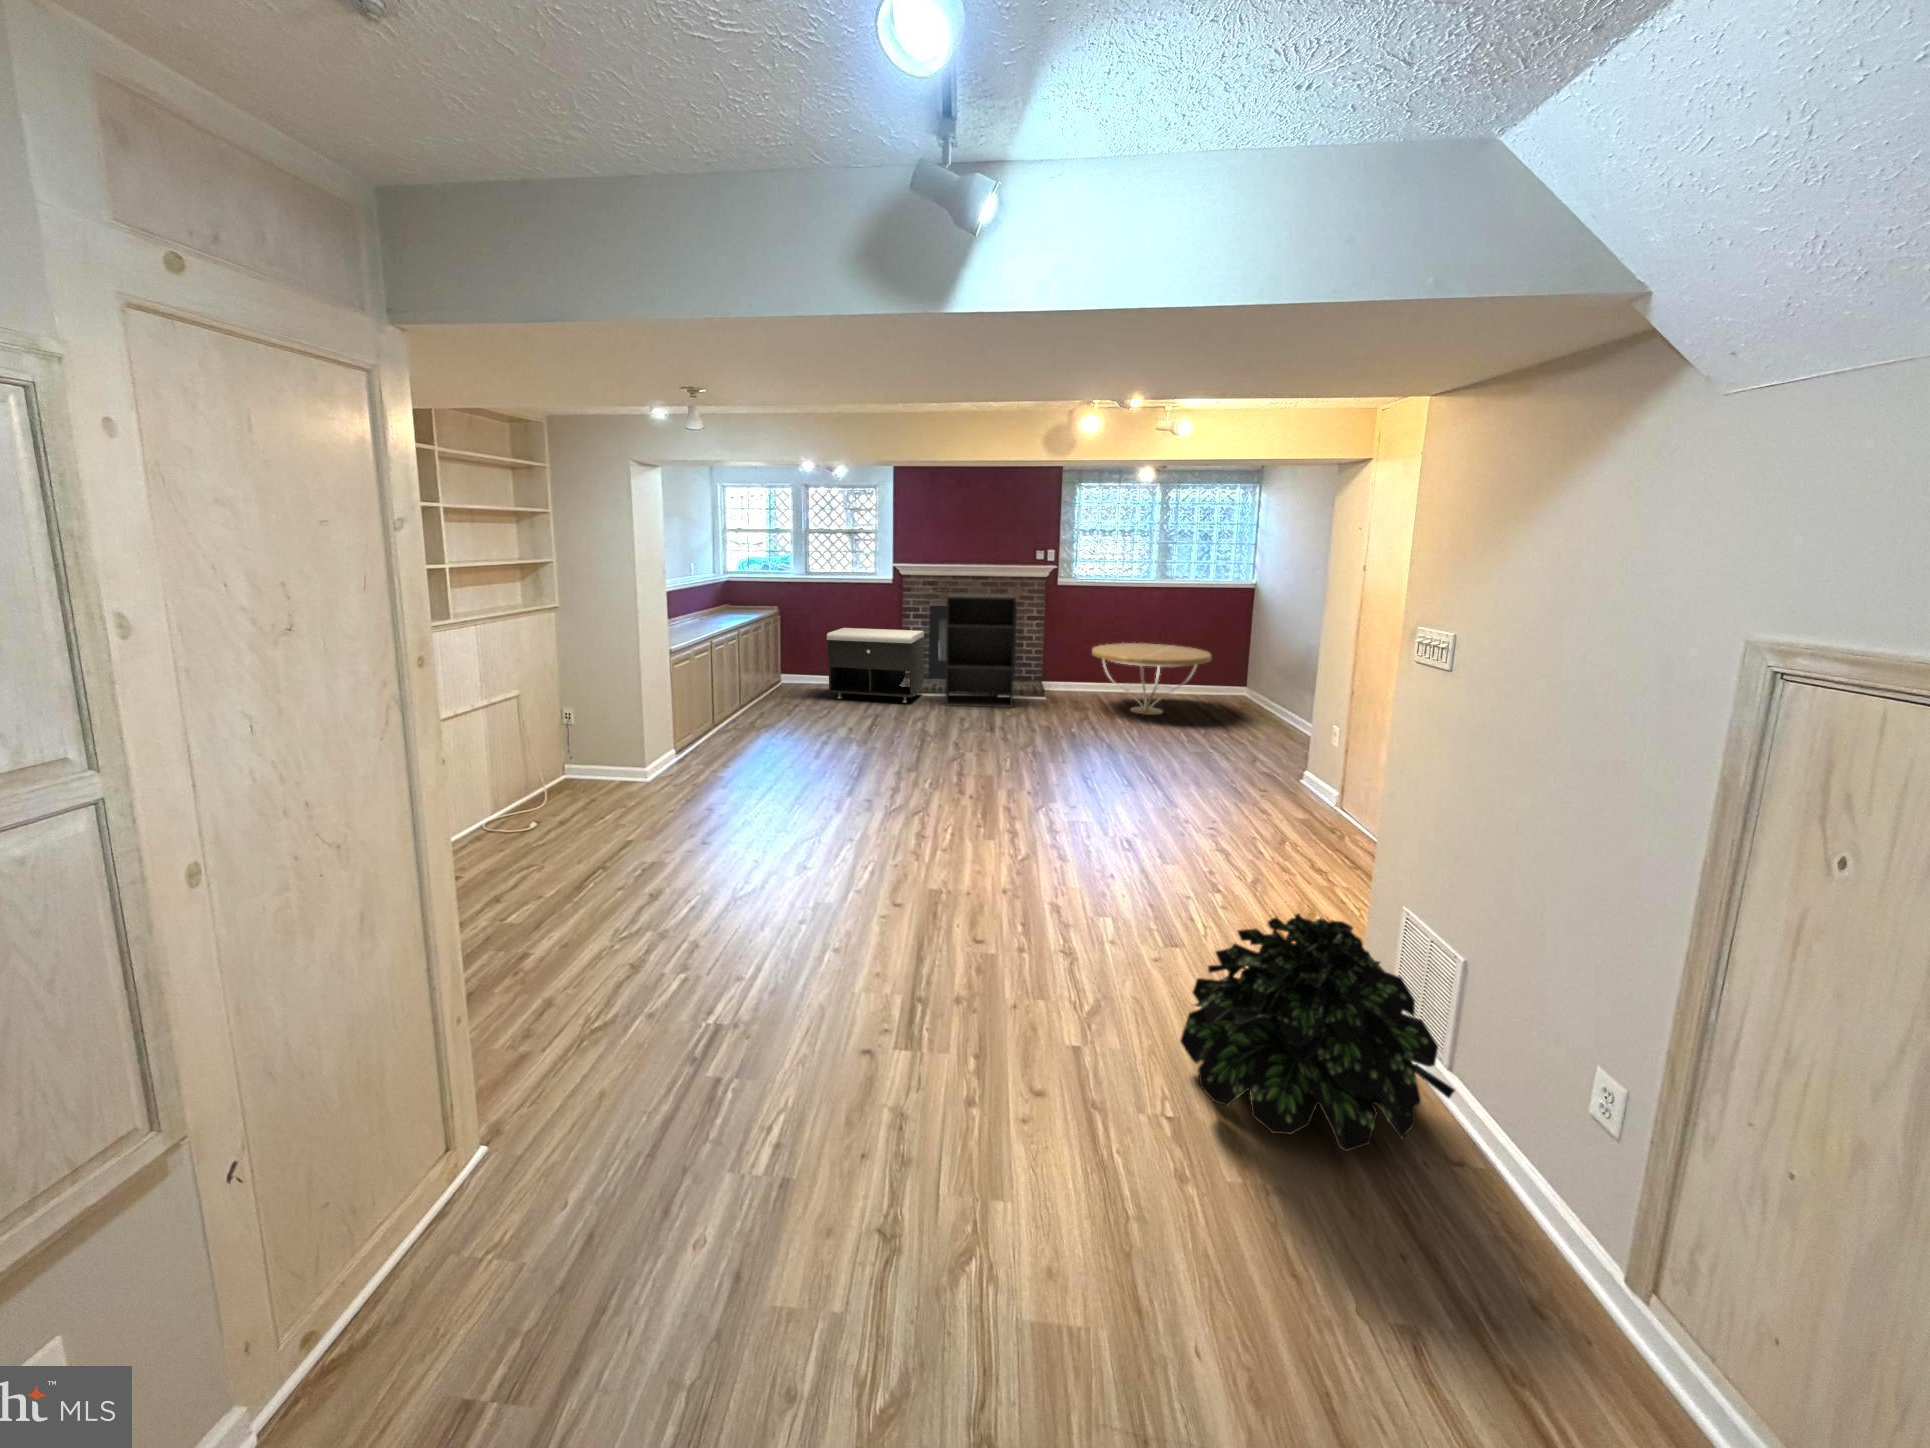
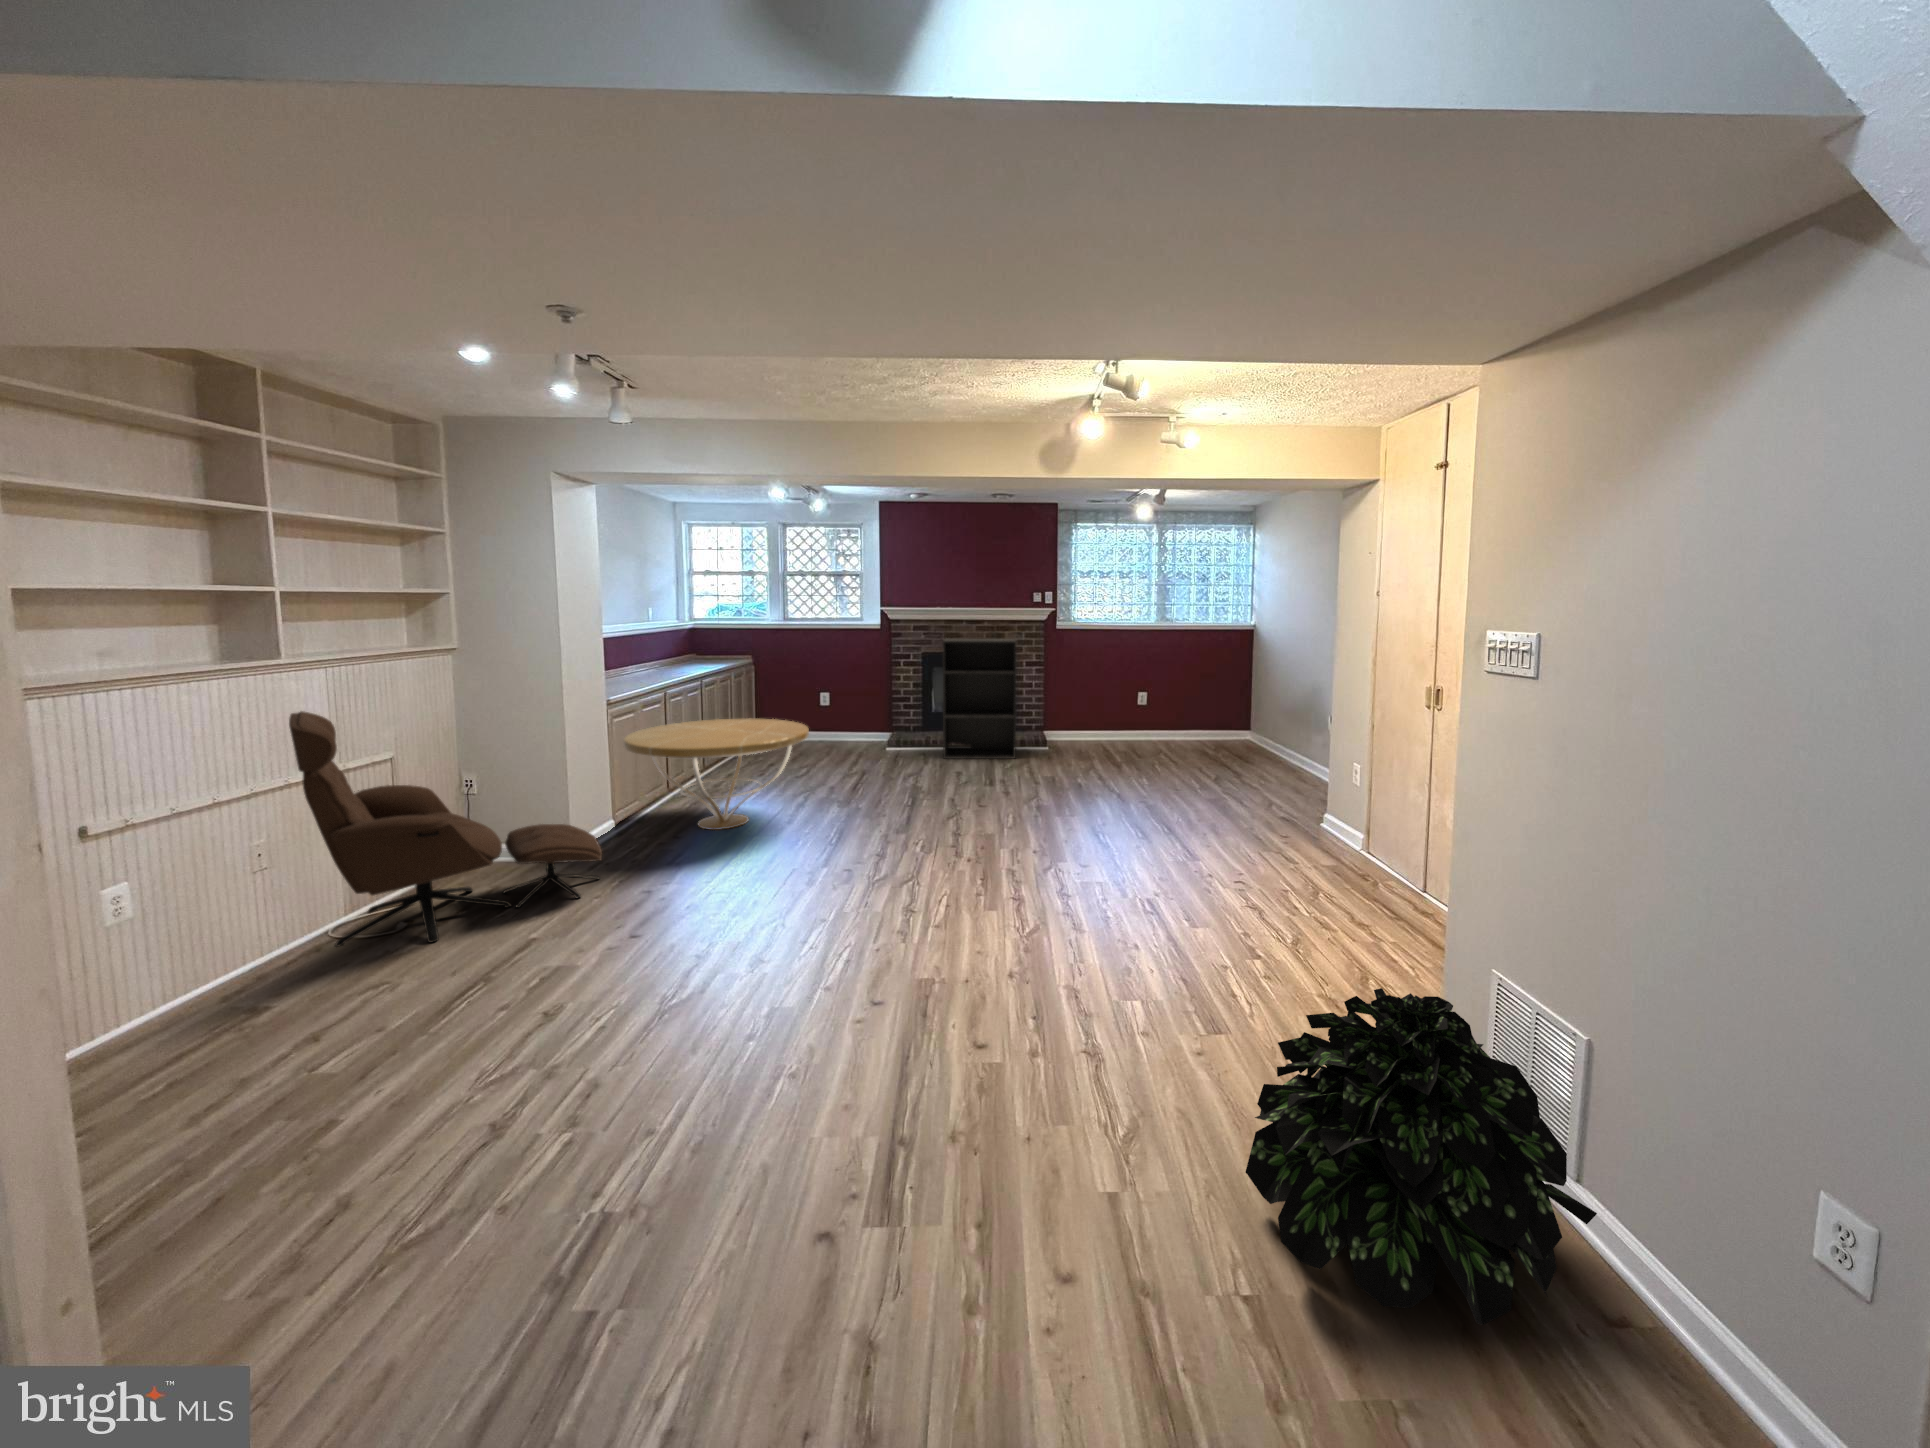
storage bench: present [827,628,924,703] -> none [810,677,920,757]
coffee table: present [1092,643,1211,715] -> present [623,718,809,830]
lounge chair: none [459,660,674,837] -> present [289,711,602,947]

